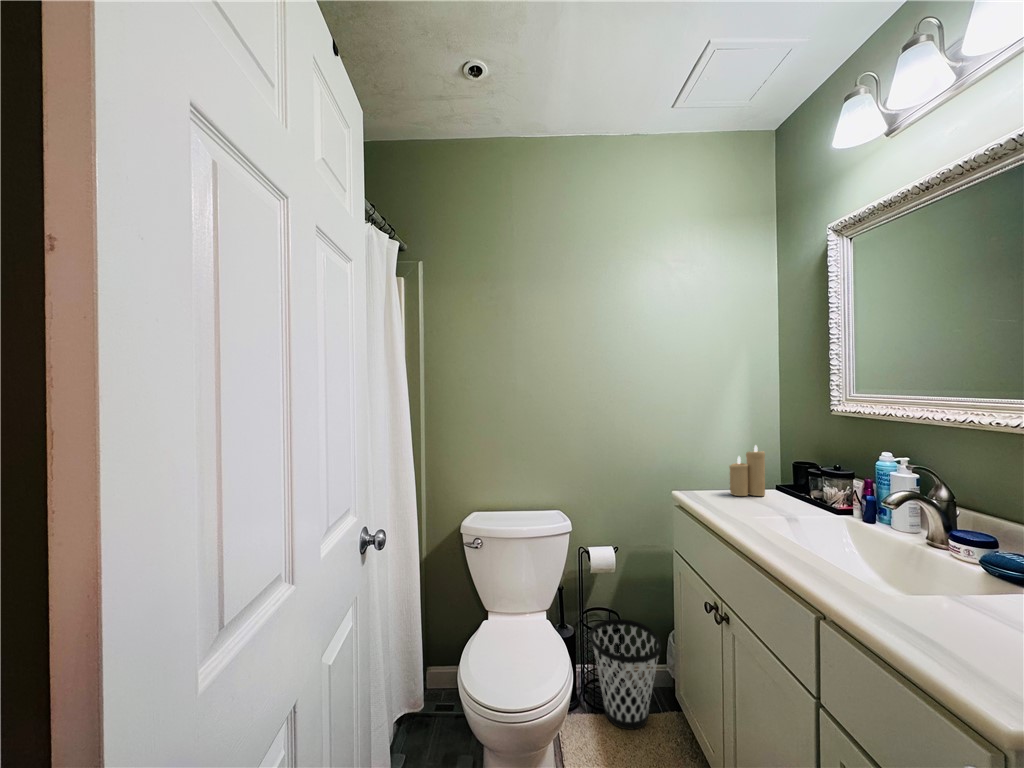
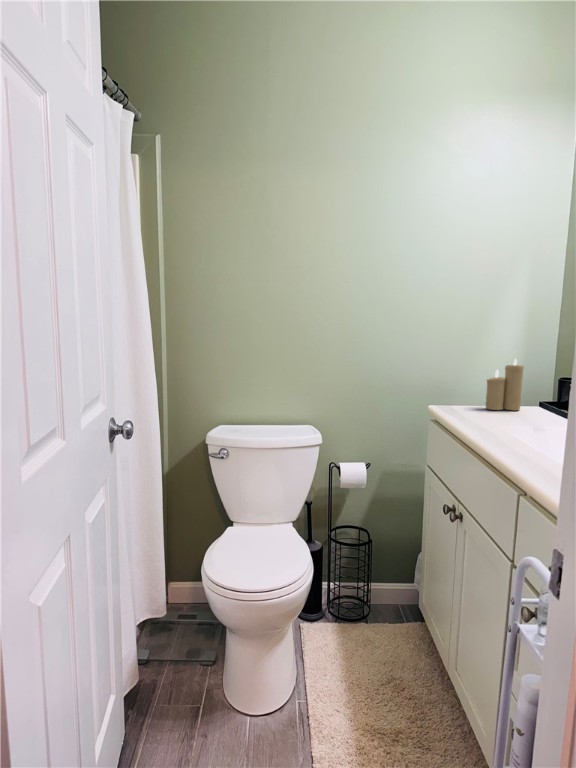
wastebasket: present [590,619,661,729] -> none [337,536,406,633]

